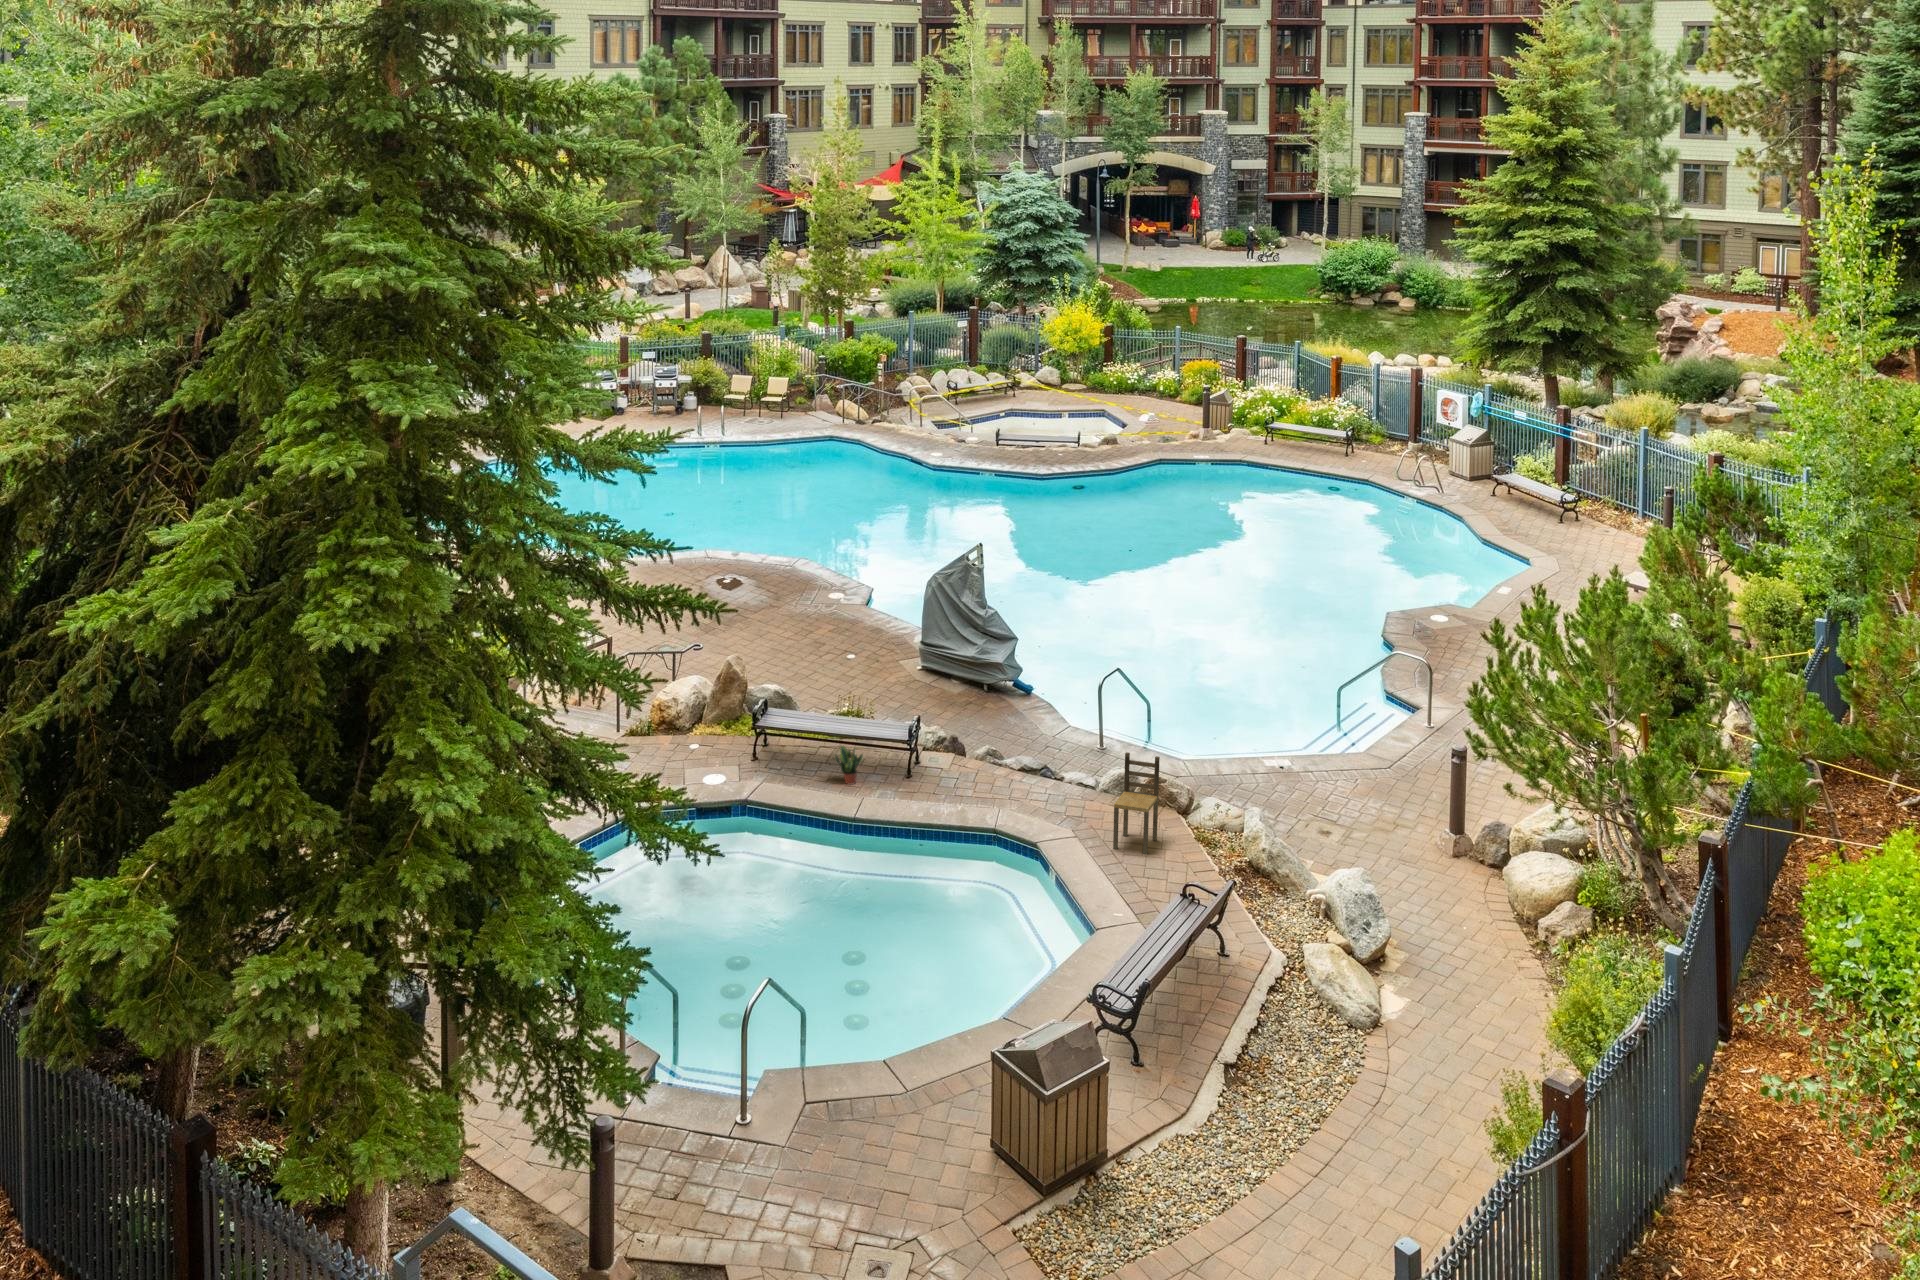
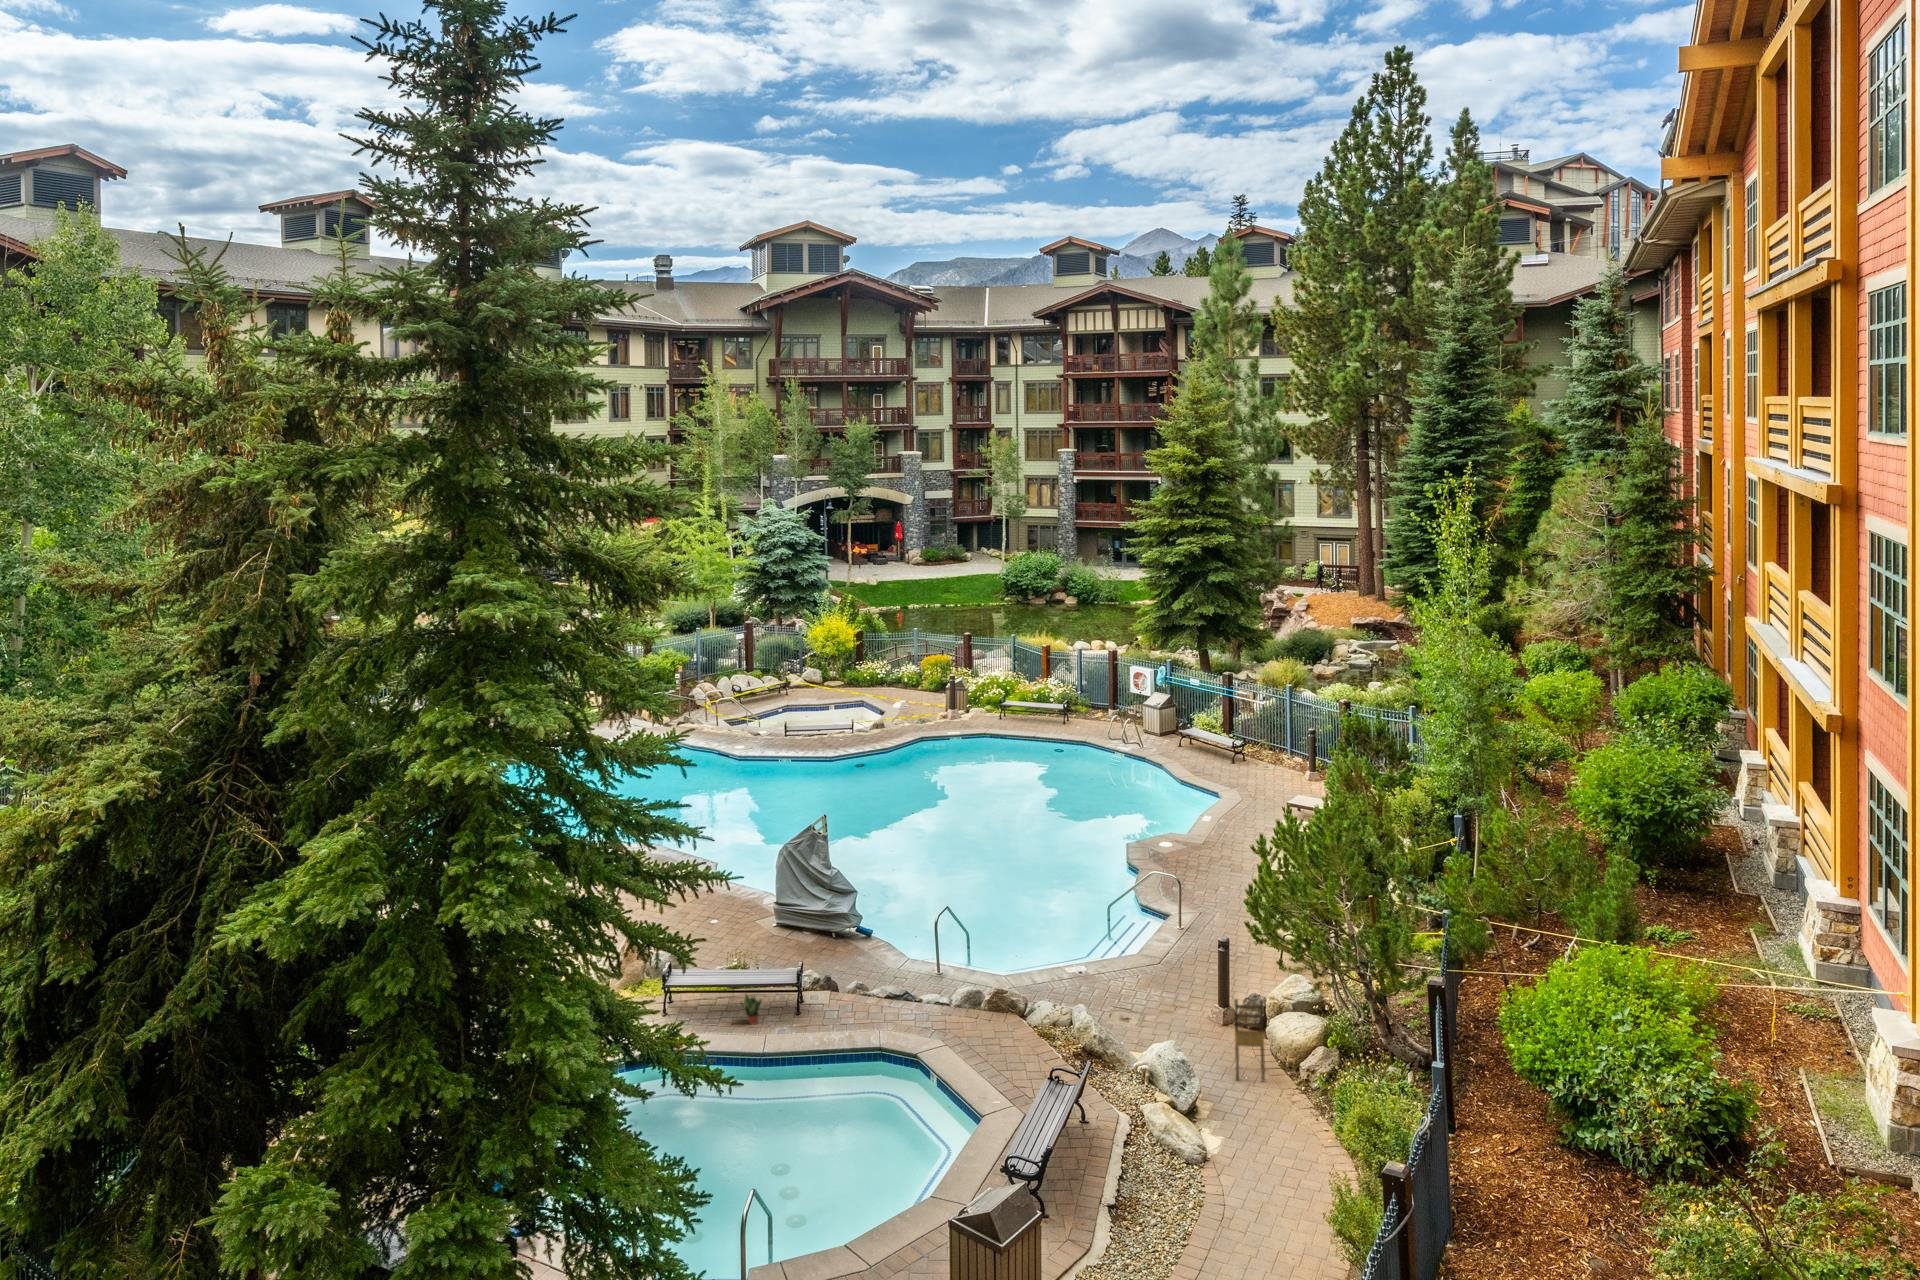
chair: present [1113,752,1160,854] -> present [1235,999,1265,1082]

